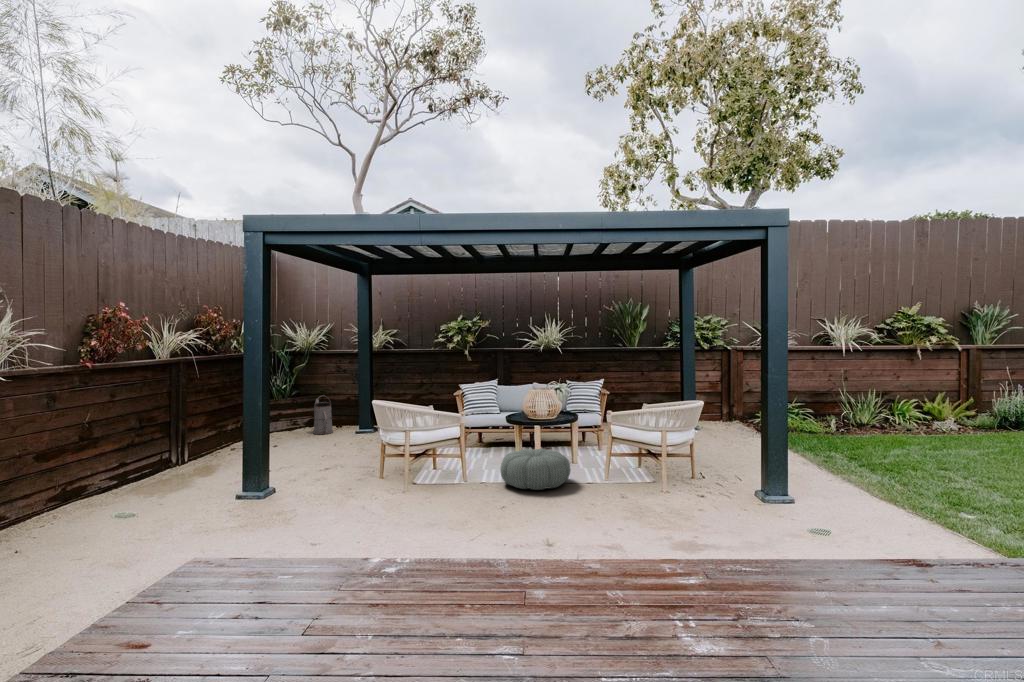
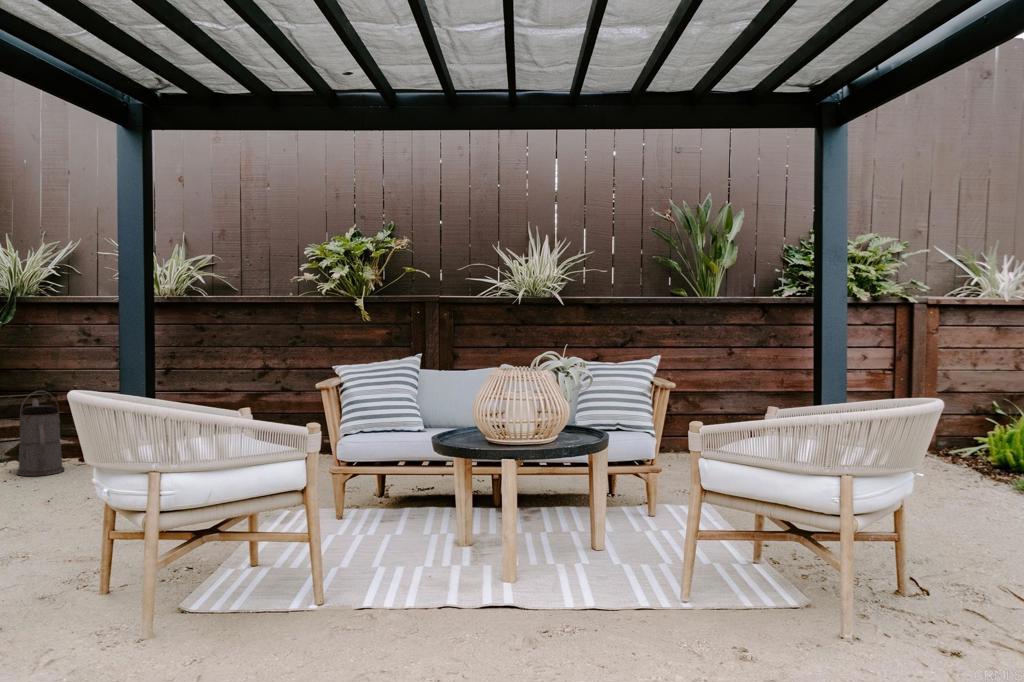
pouf: present [500,449,571,490] -> none [407,519,595,636]

